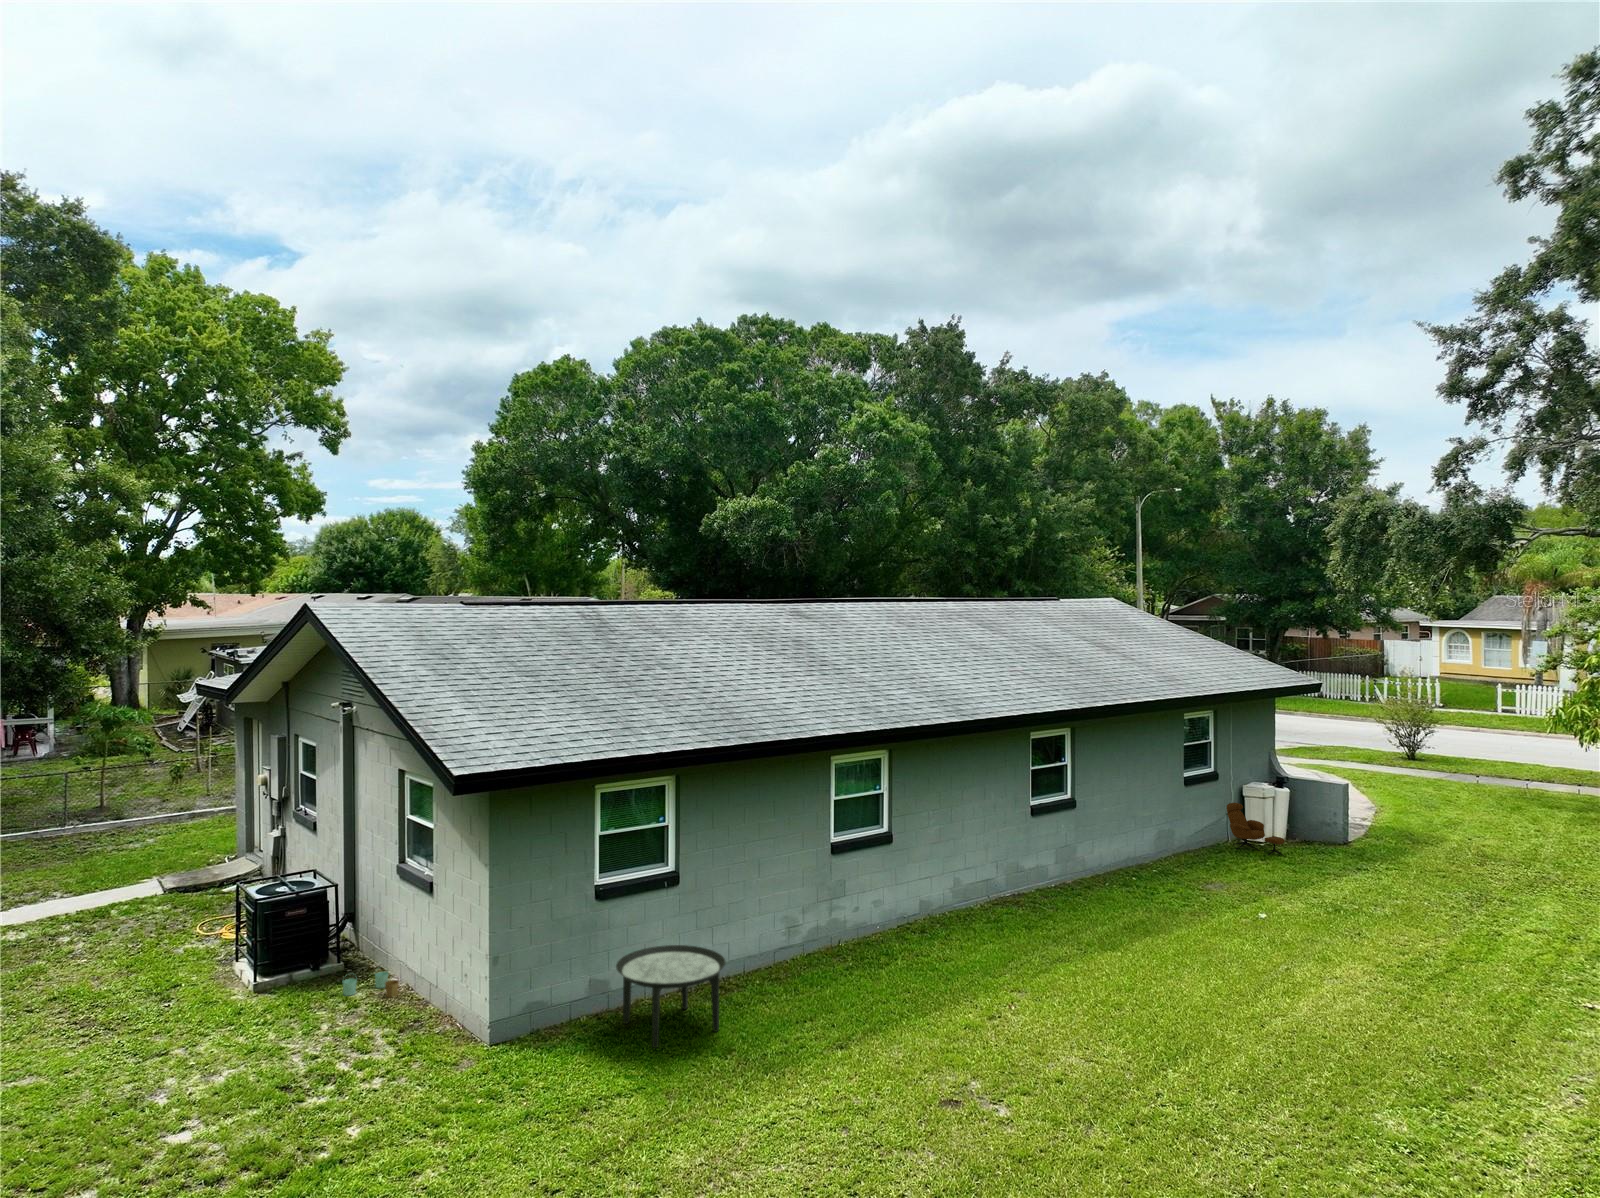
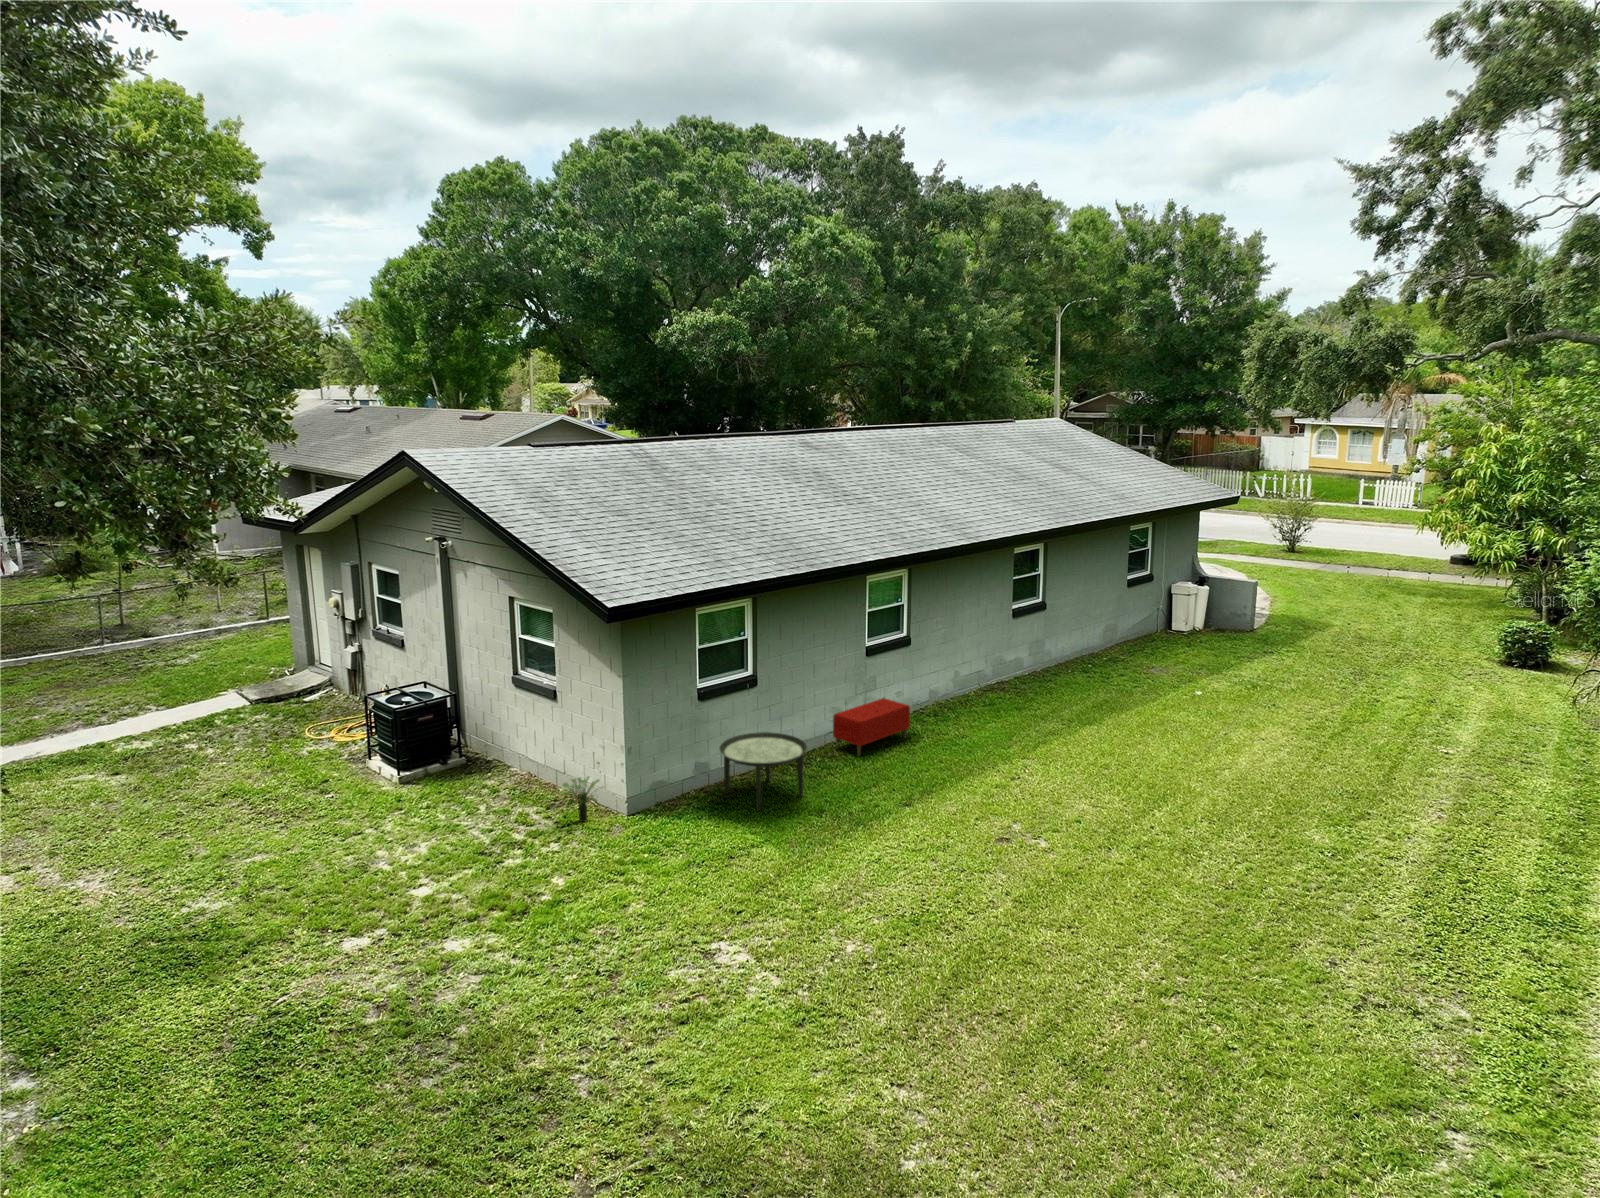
lounge chair: present [1227,803,1285,856] -> none [1159,598,1205,641]
bench: none [782,910,881,982] -> present [833,698,910,756]
bucket: present [342,972,399,997] -> none [479,758,526,783]
potted plant: none [407,991,463,1052] -> present [561,776,603,822]

